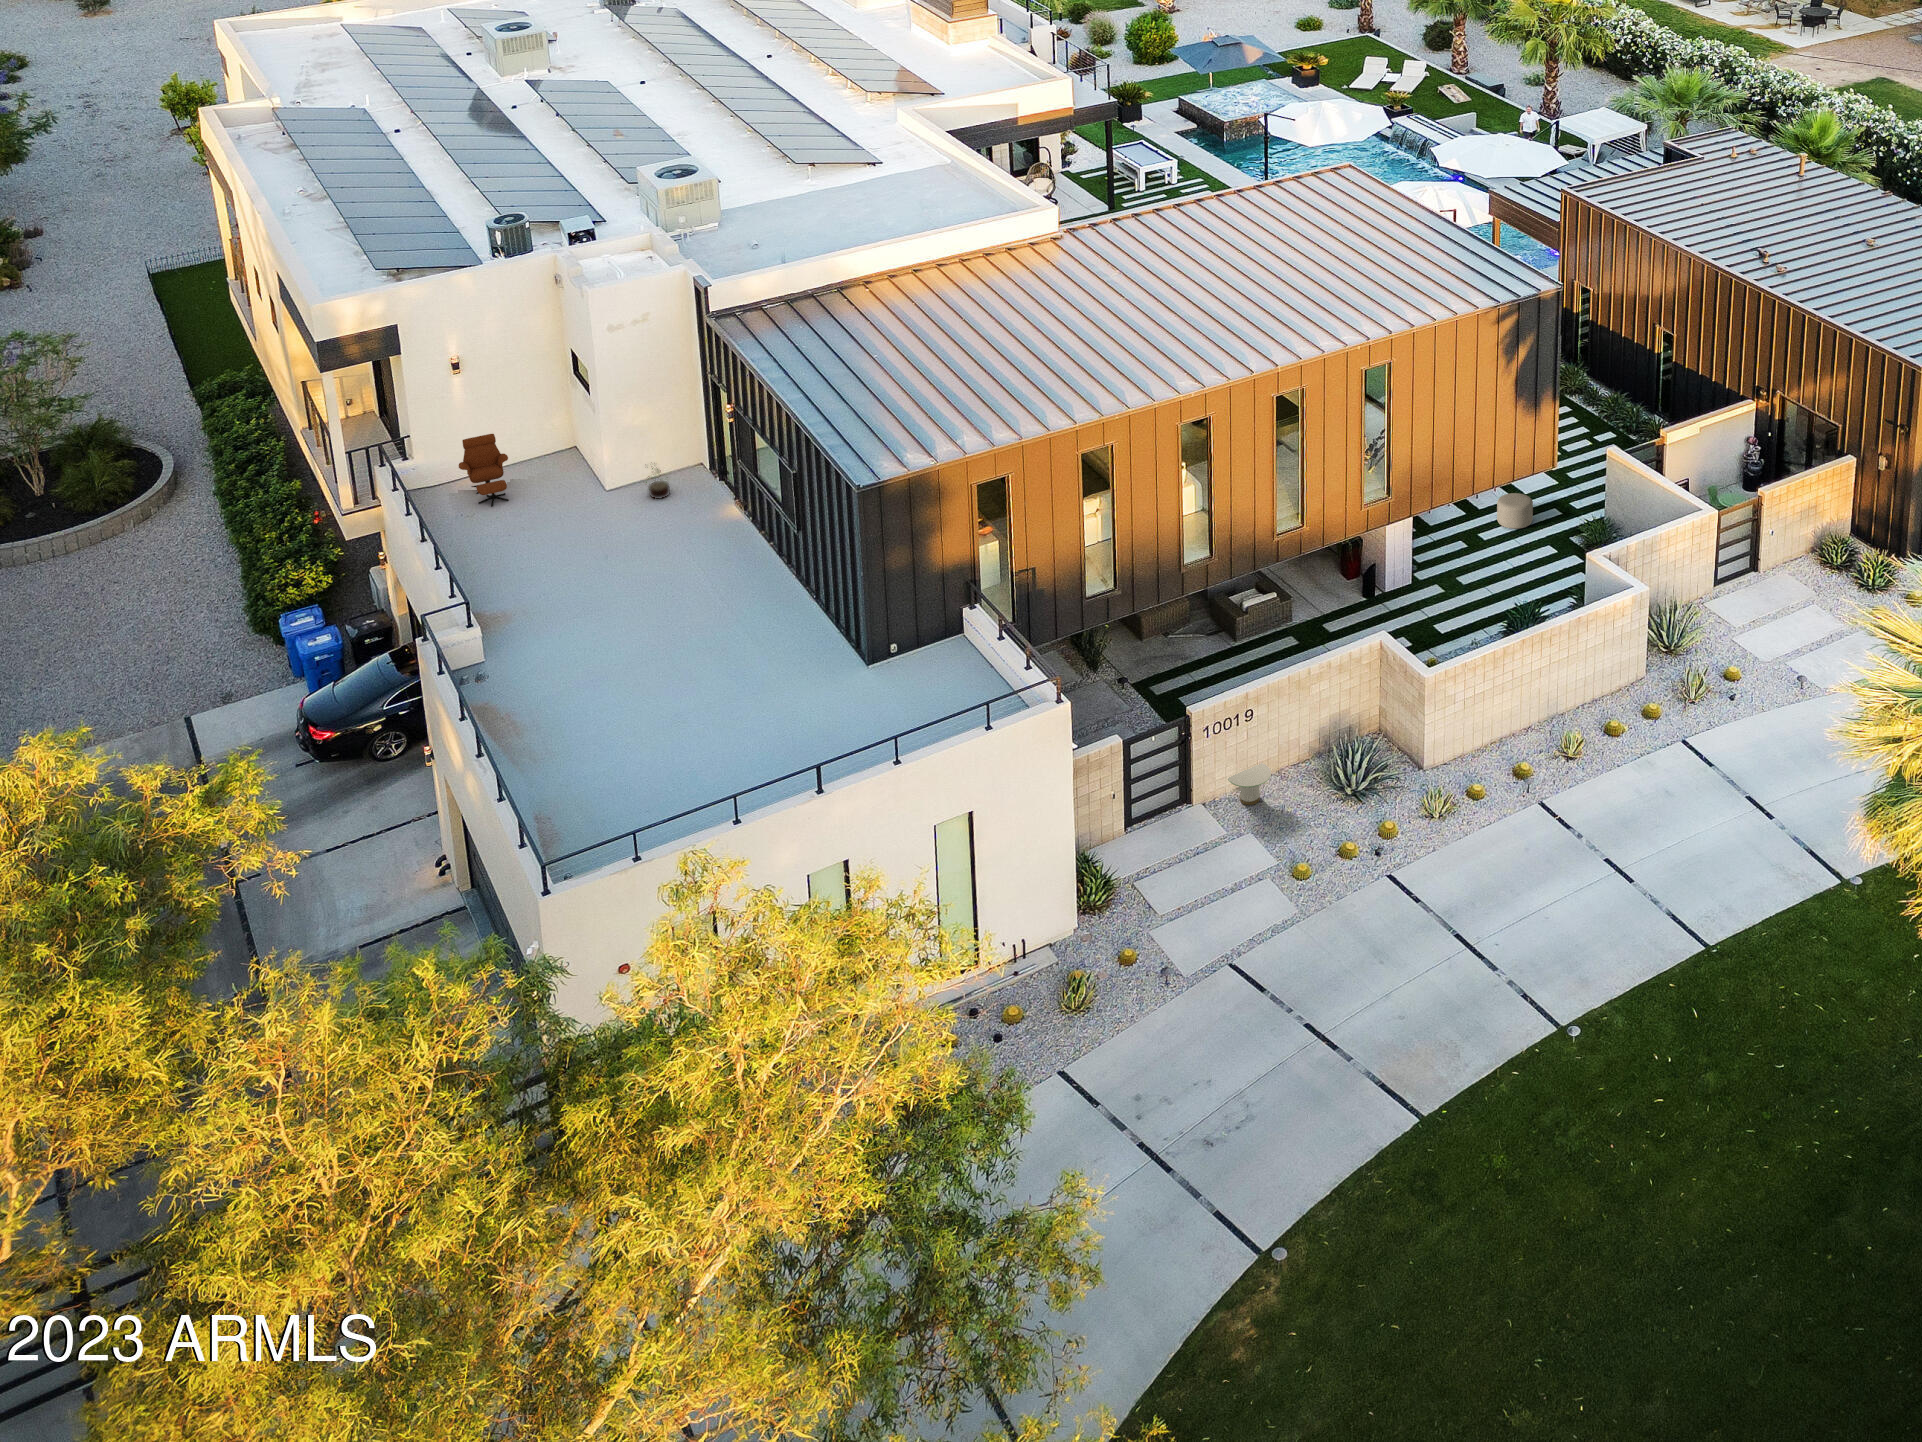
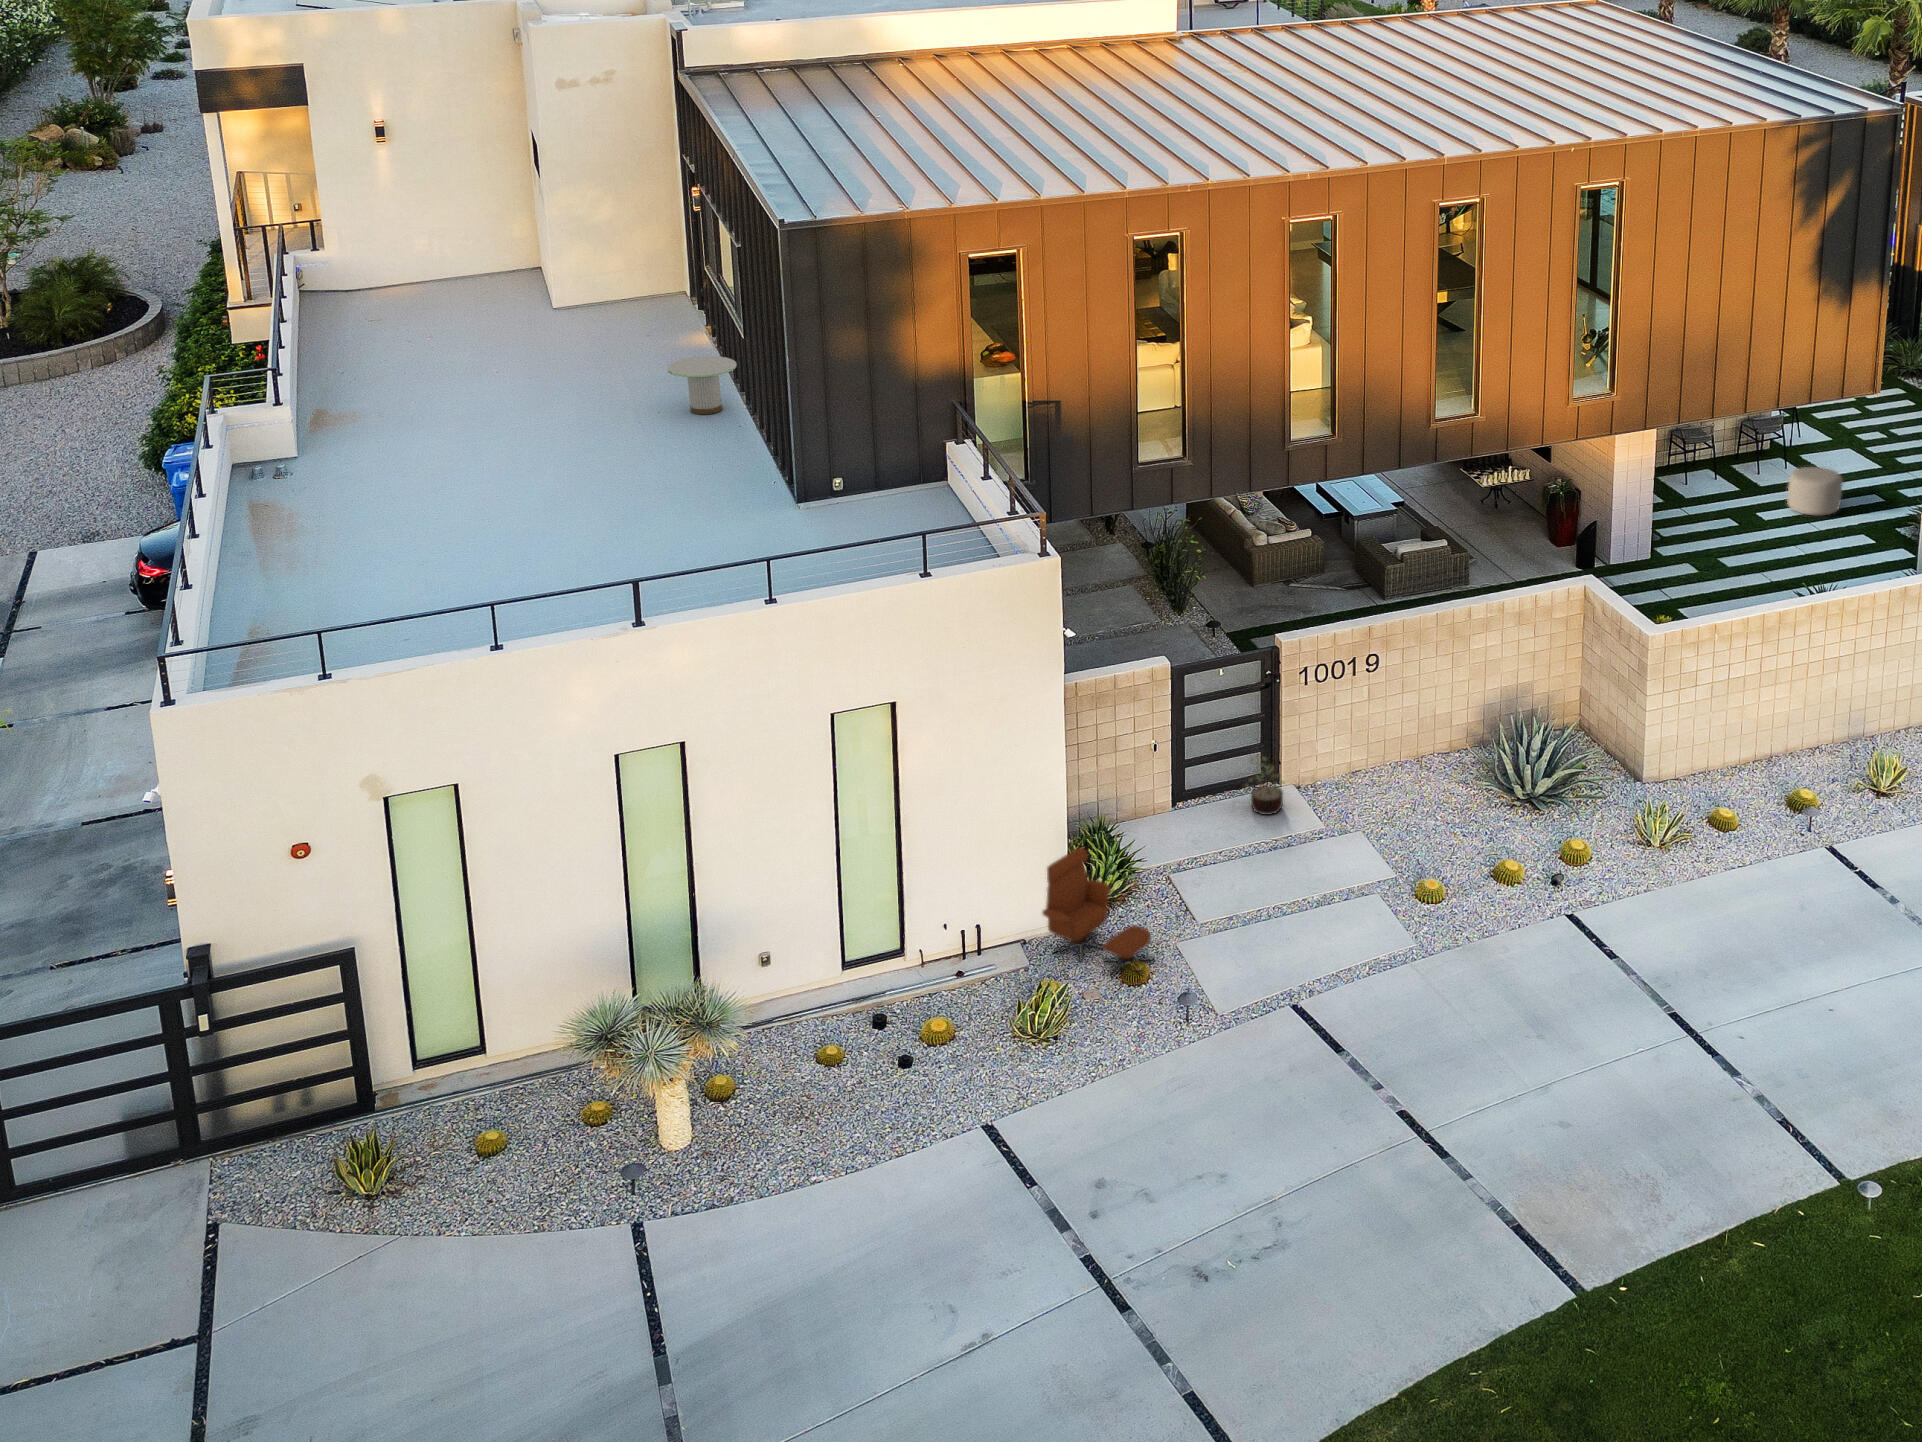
lounge chair: present [459,434,508,506] -> present [1042,847,1153,976]
decorative plant: present [646,468,670,499] -> present [1245,756,1283,815]
side table: present [1228,763,1271,805] -> present [667,356,737,414]

